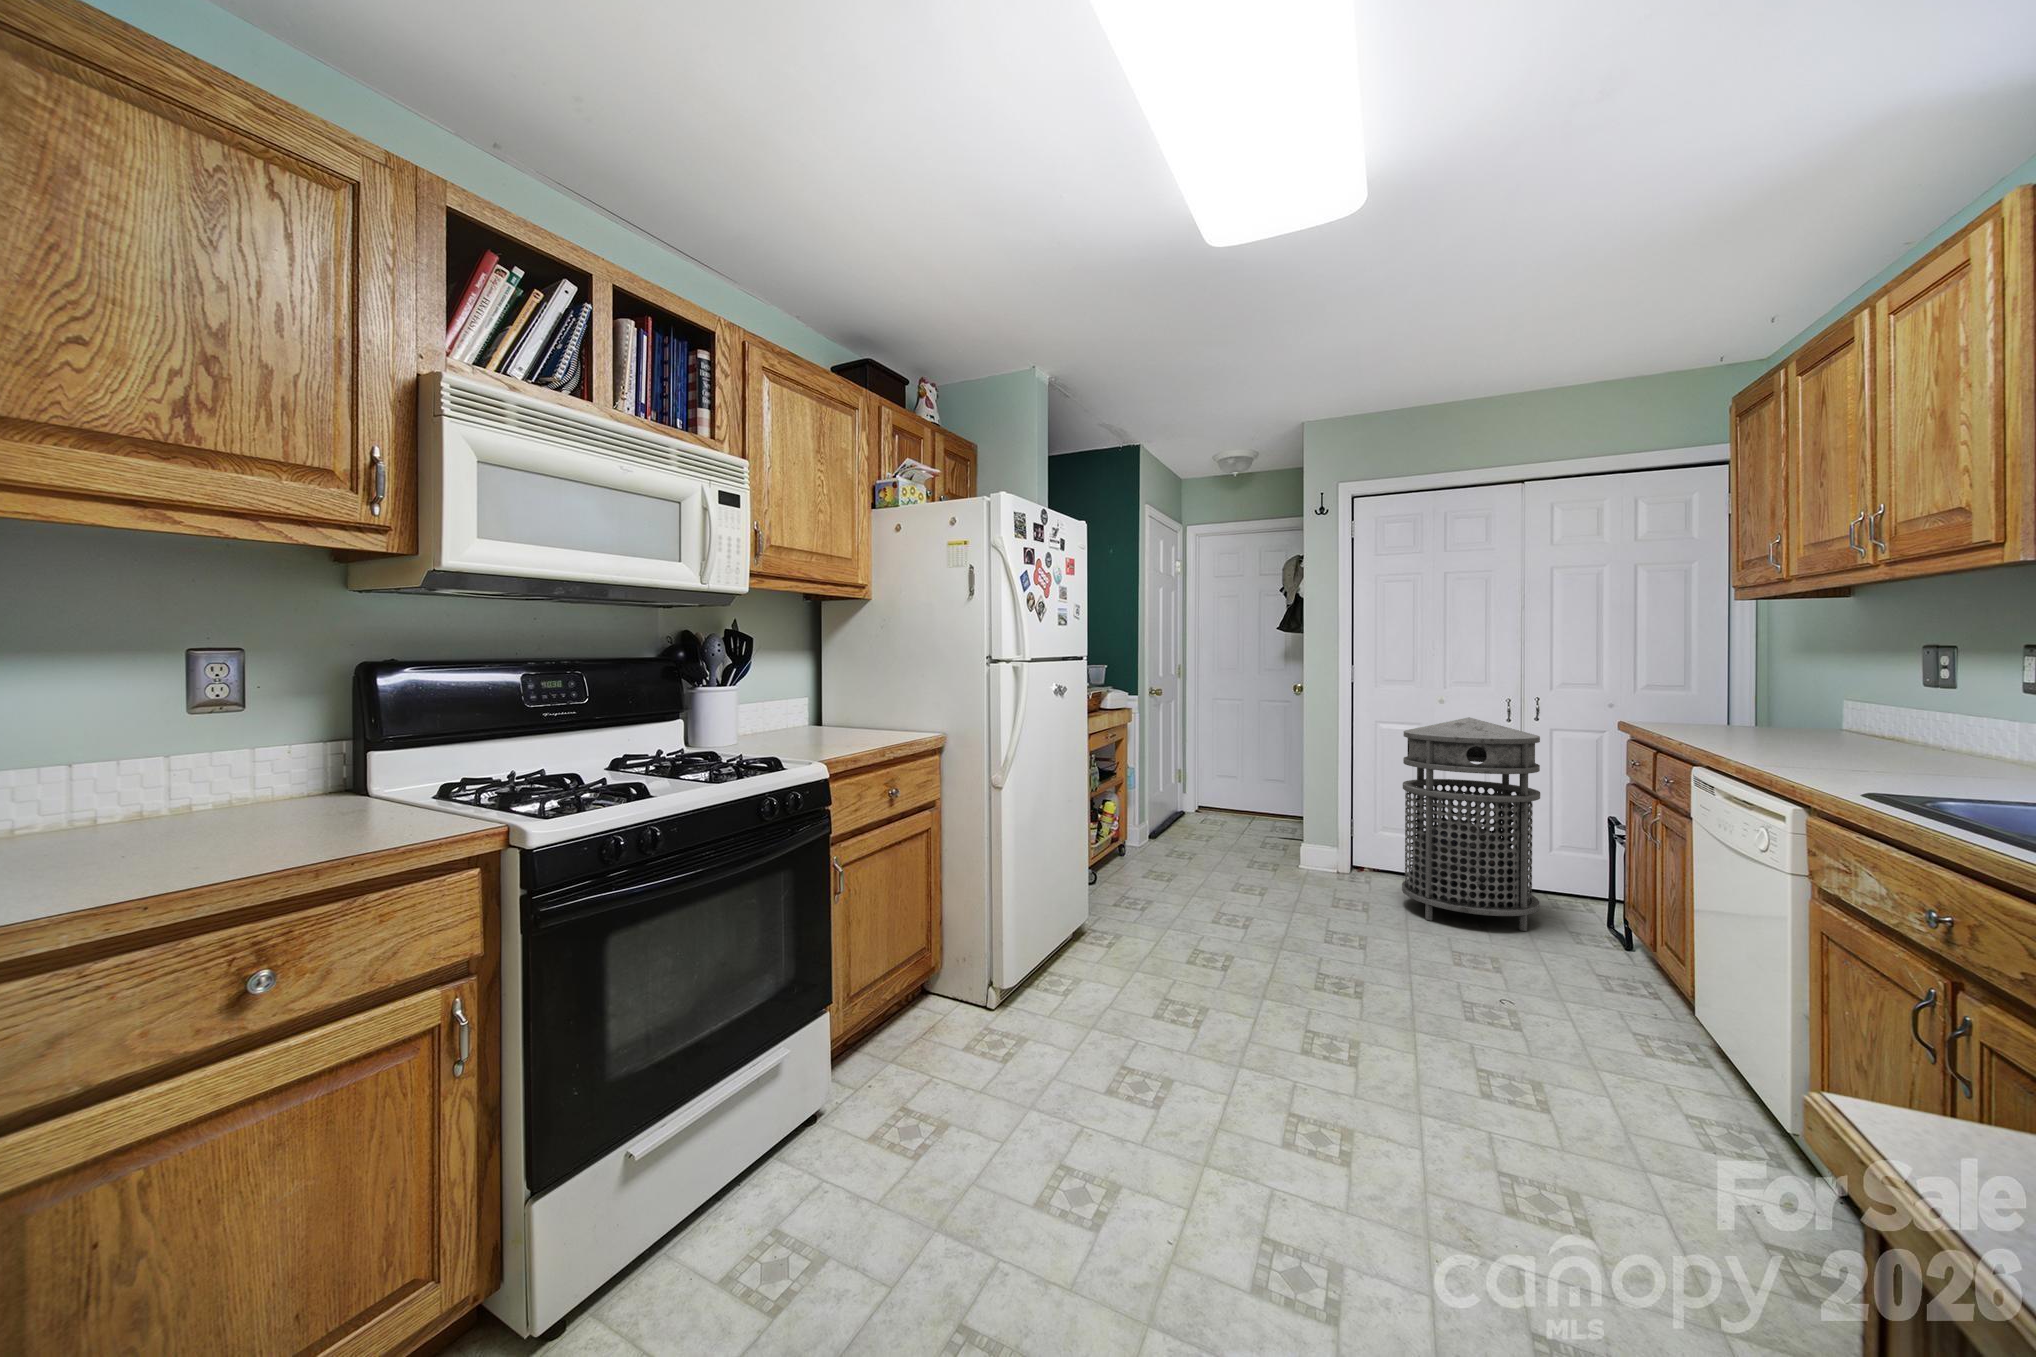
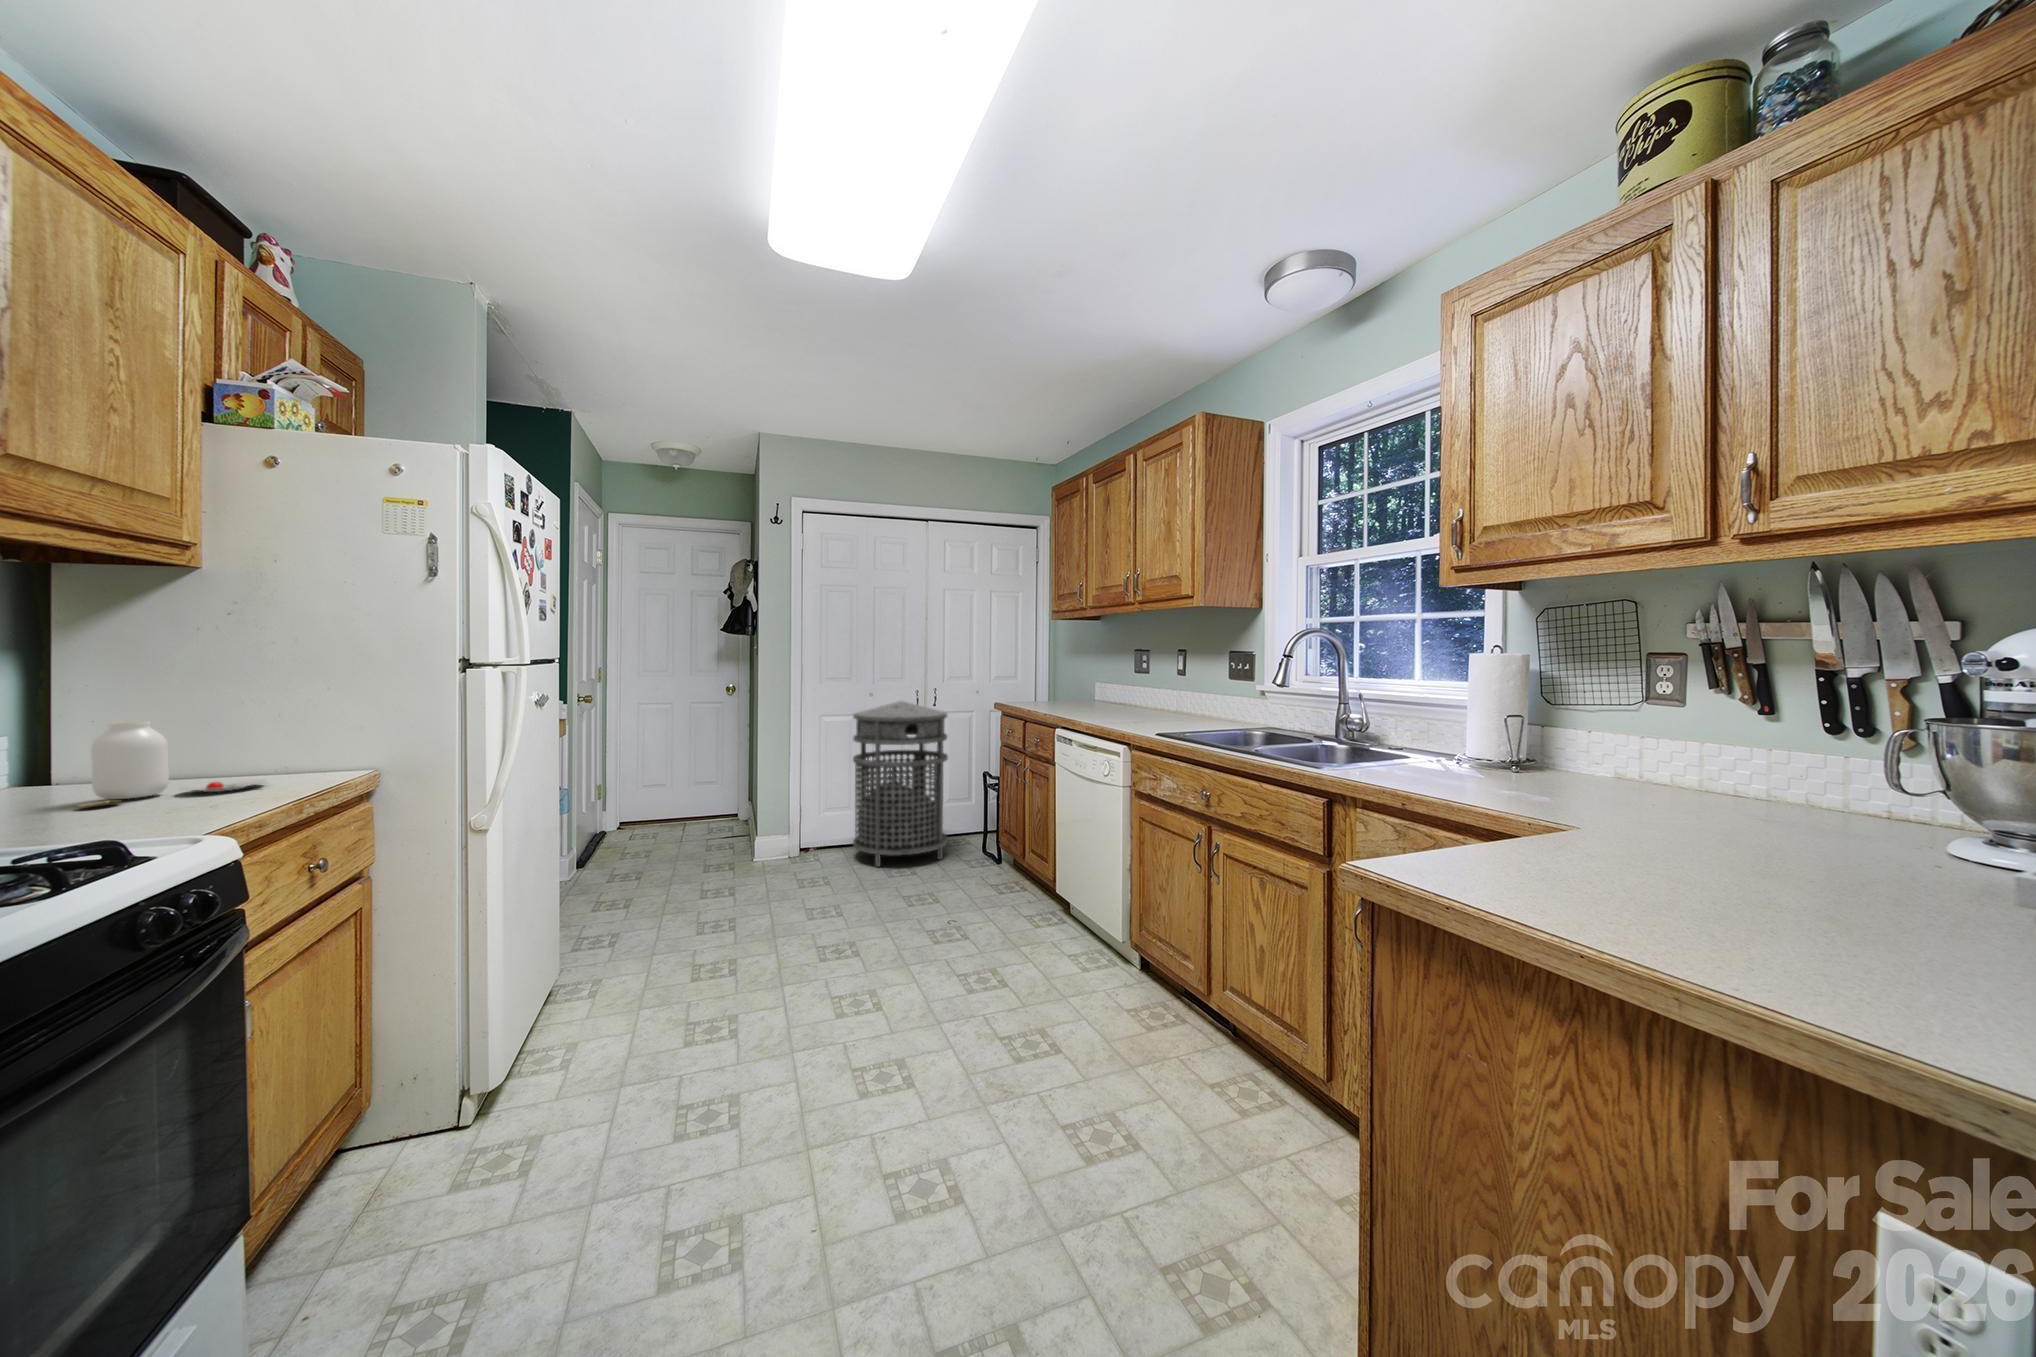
jar: none [803,698,883,746] -> present [77,721,266,807]

